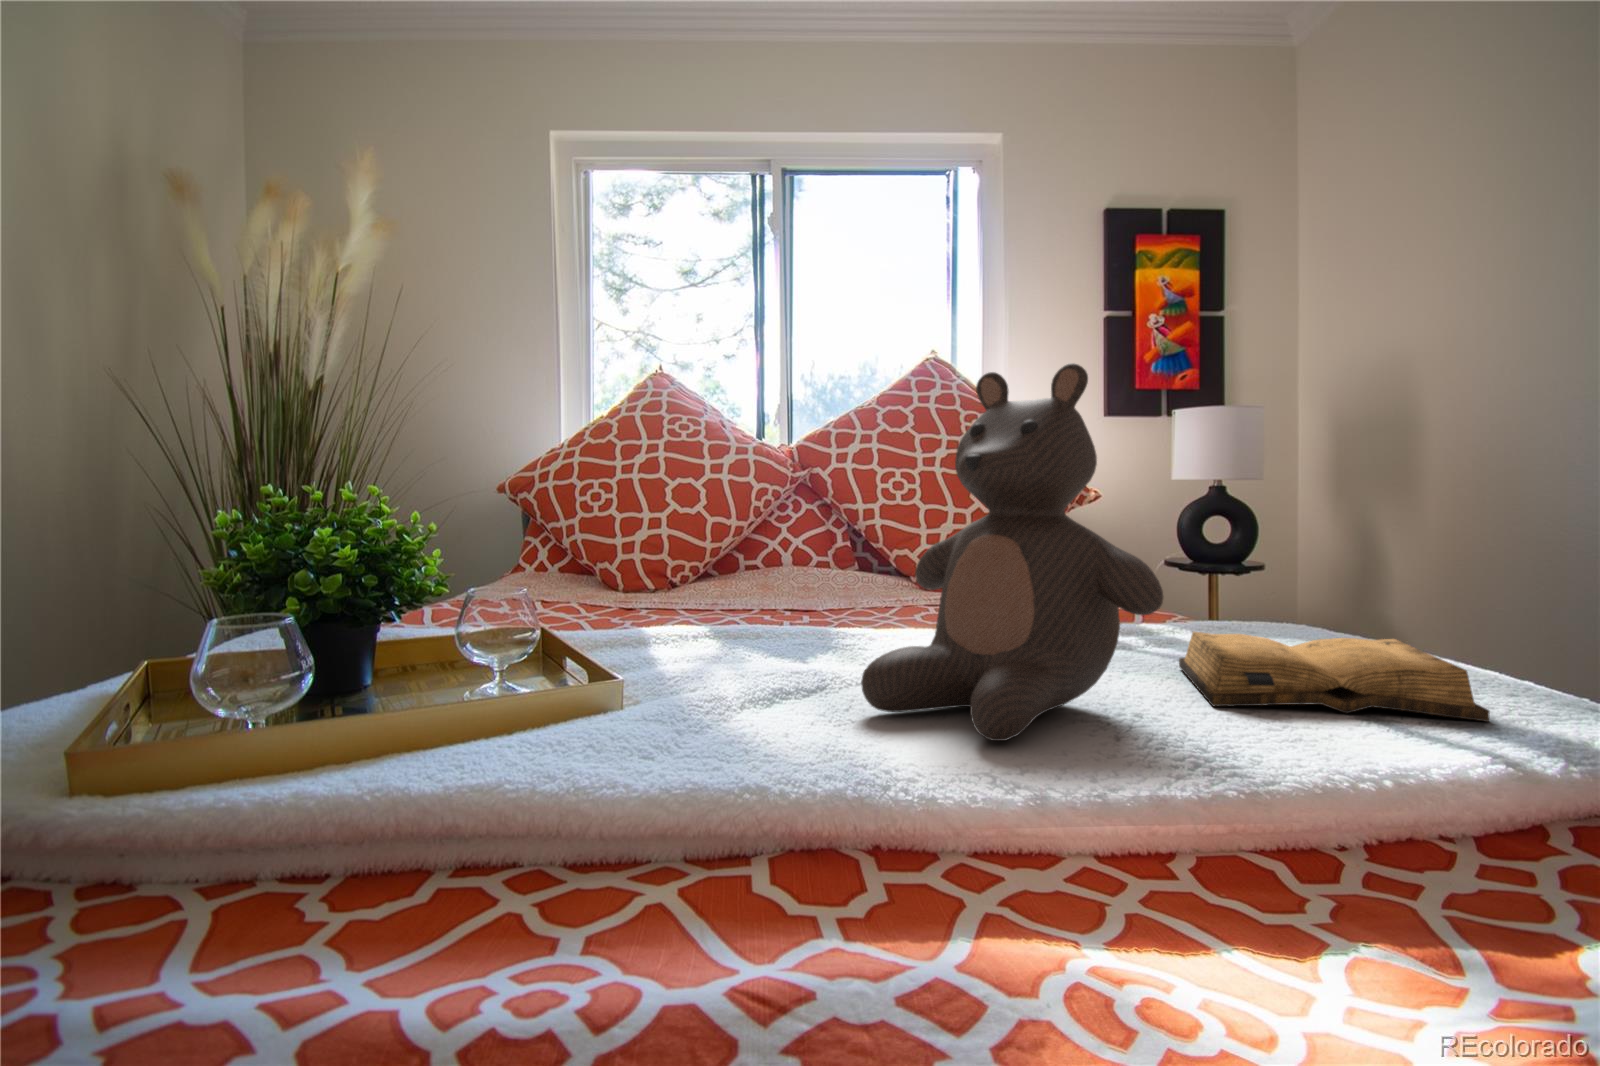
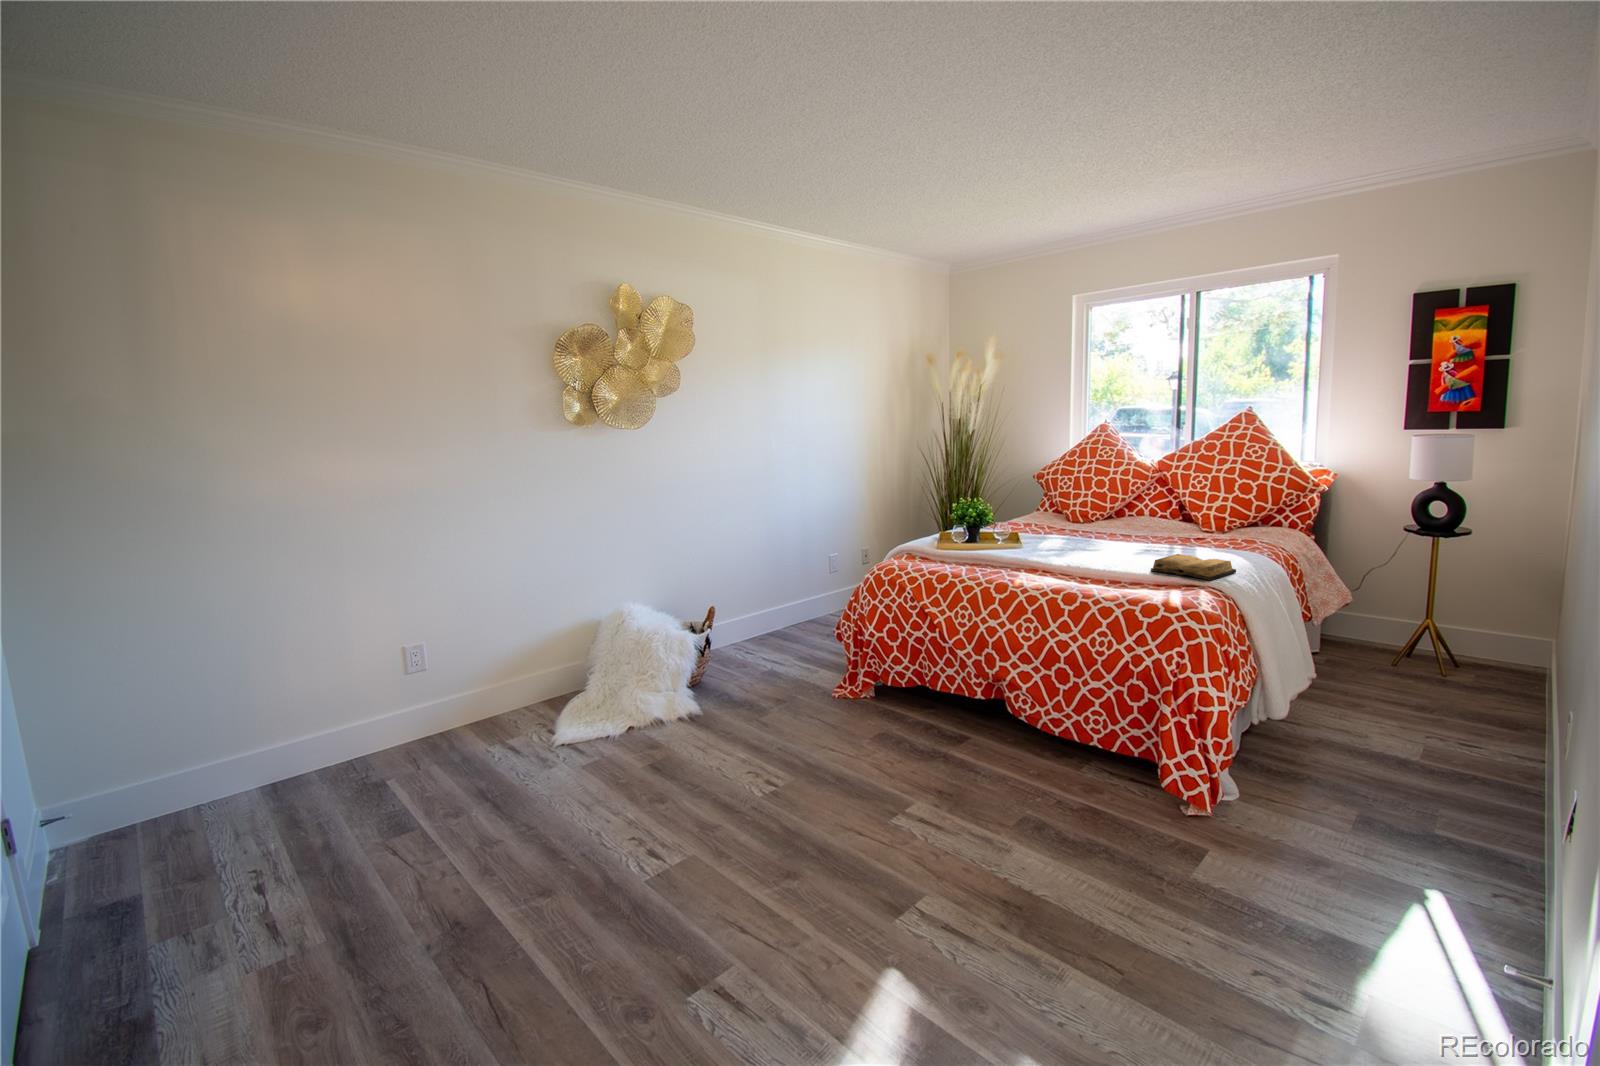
teddy bear: present [861,363,1163,741] -> none [1062,486,1124,570]

